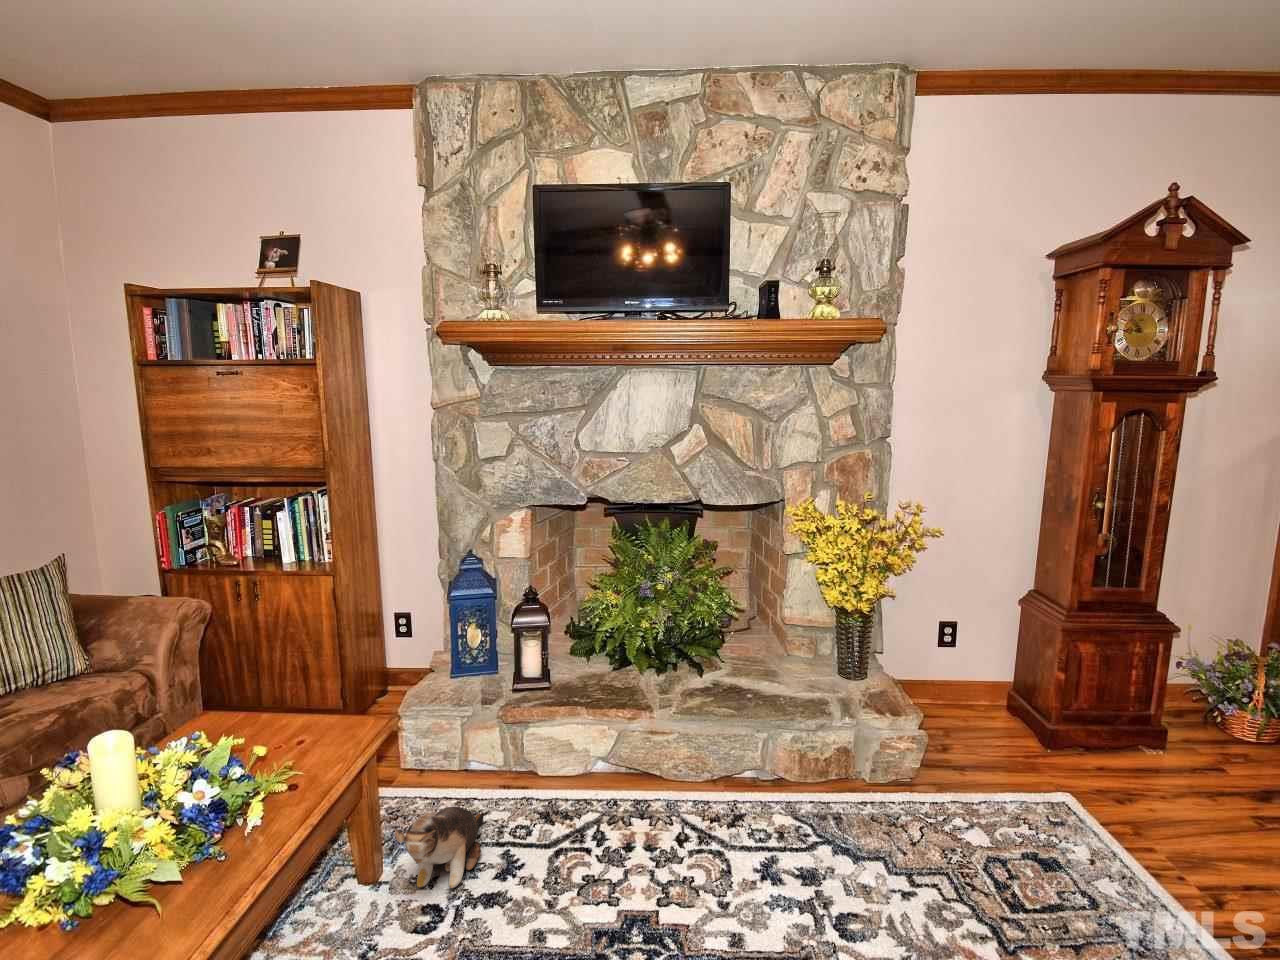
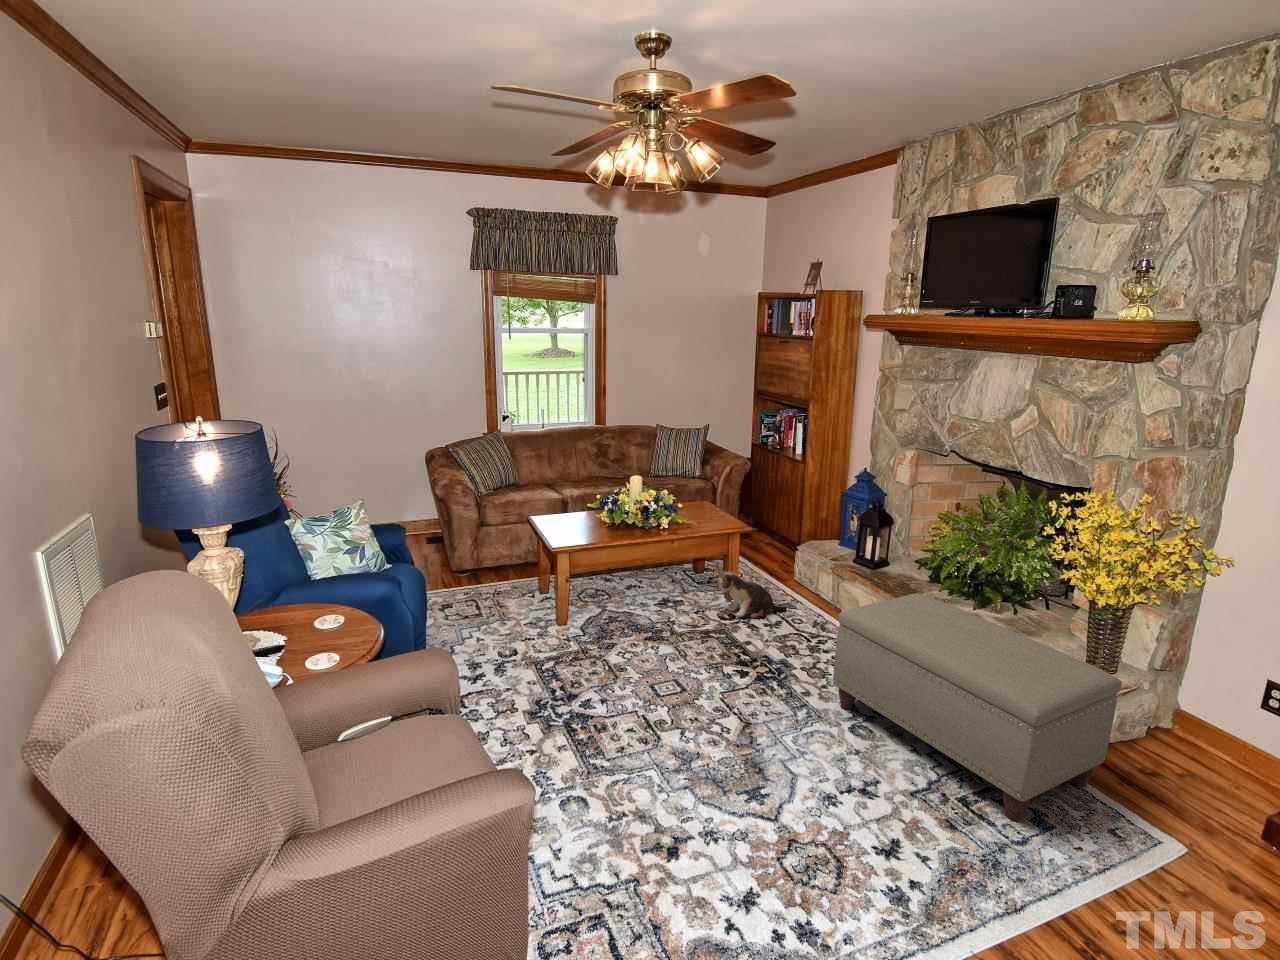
ottoman: none [733,678,1086,908] -> present [833,593,1122,820]

